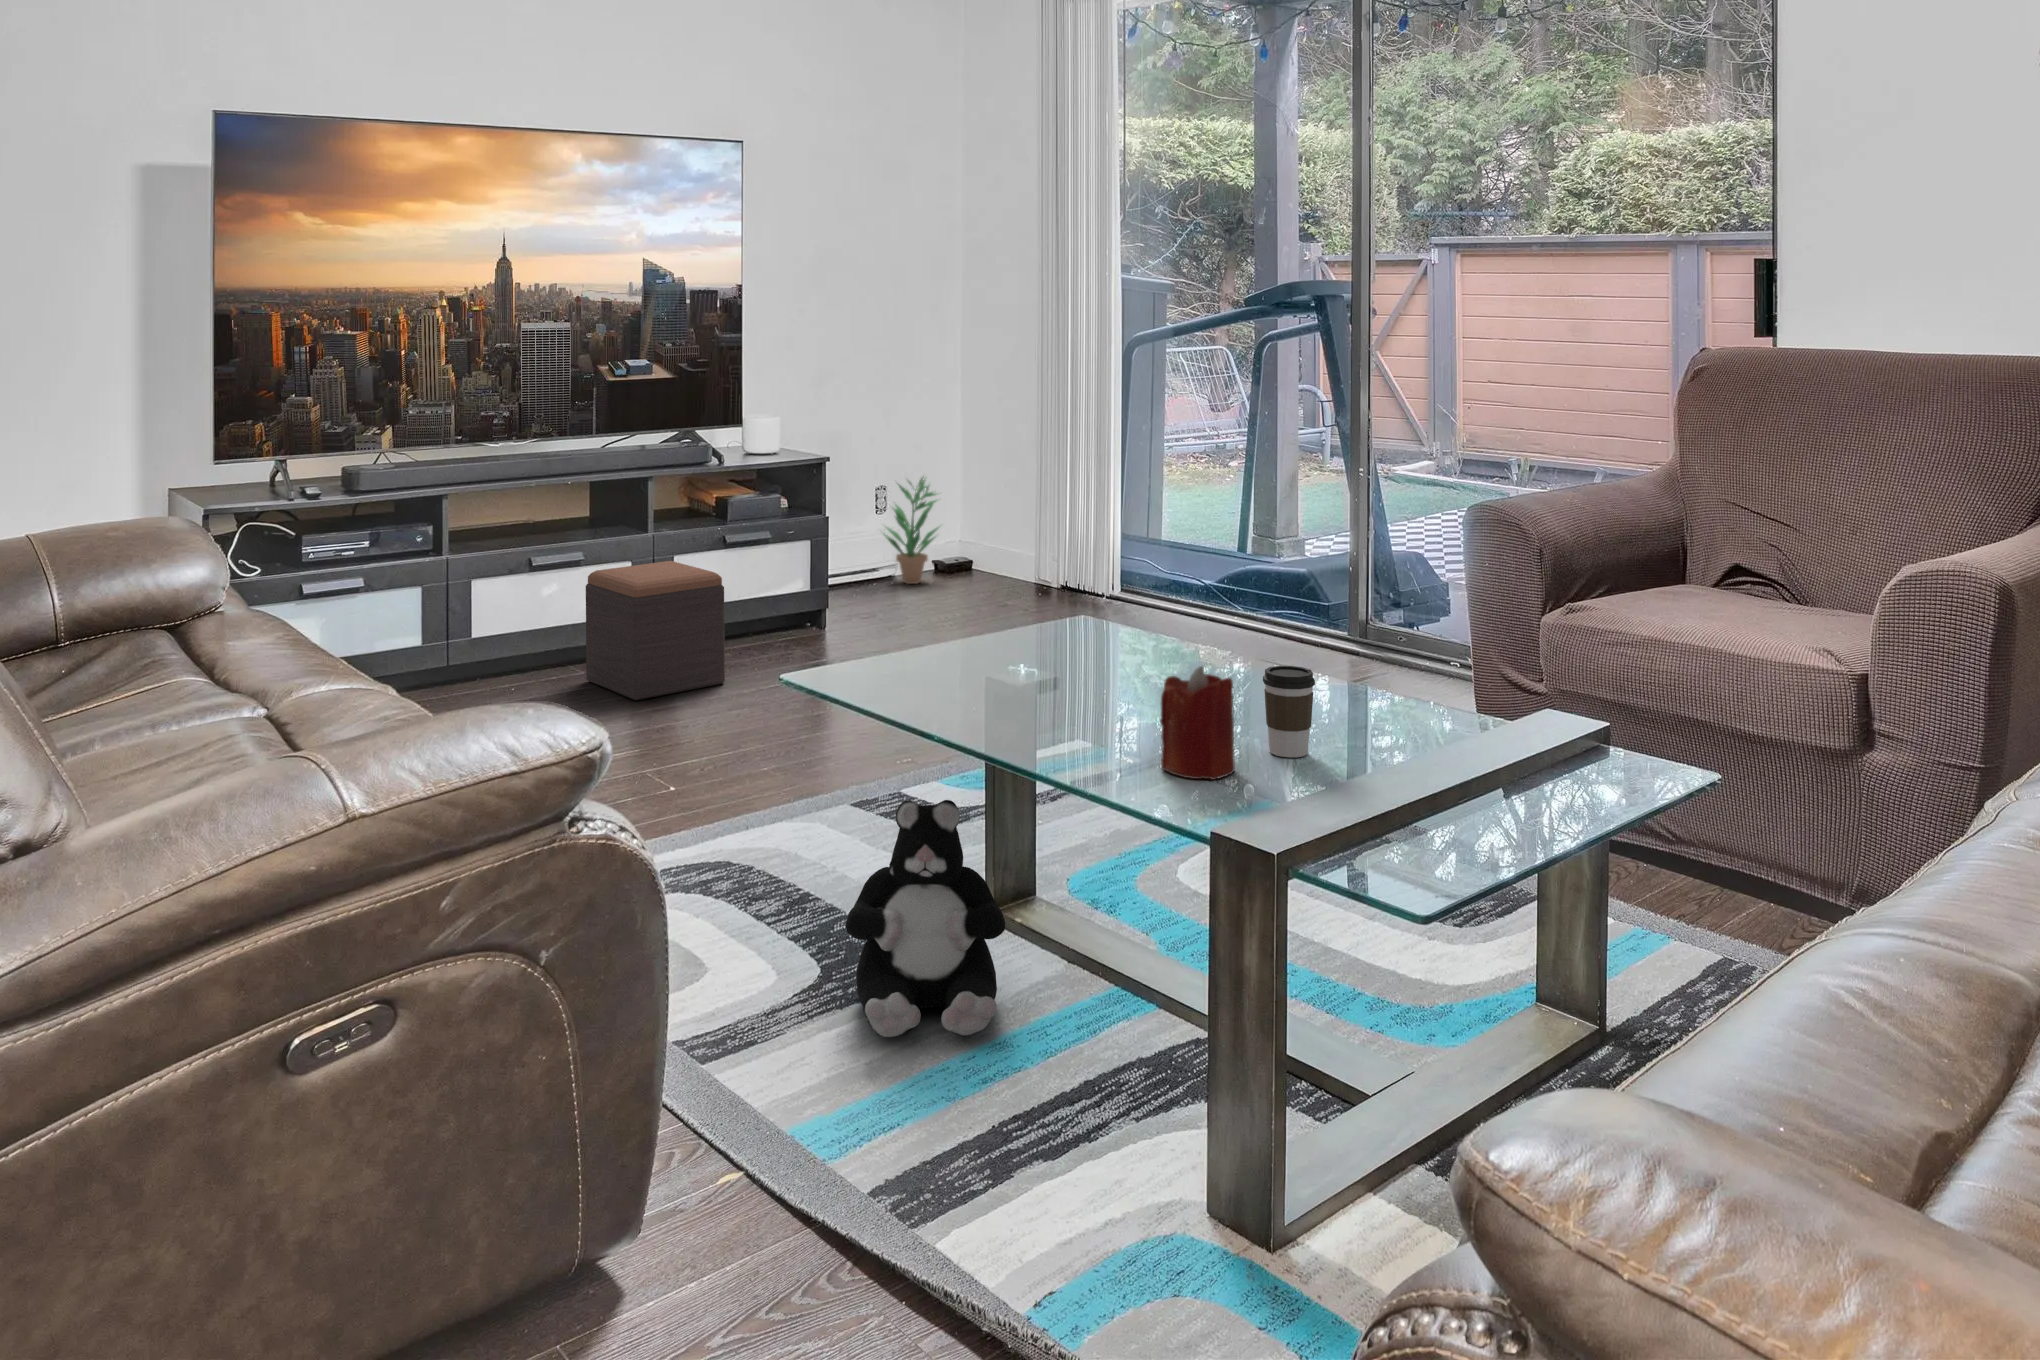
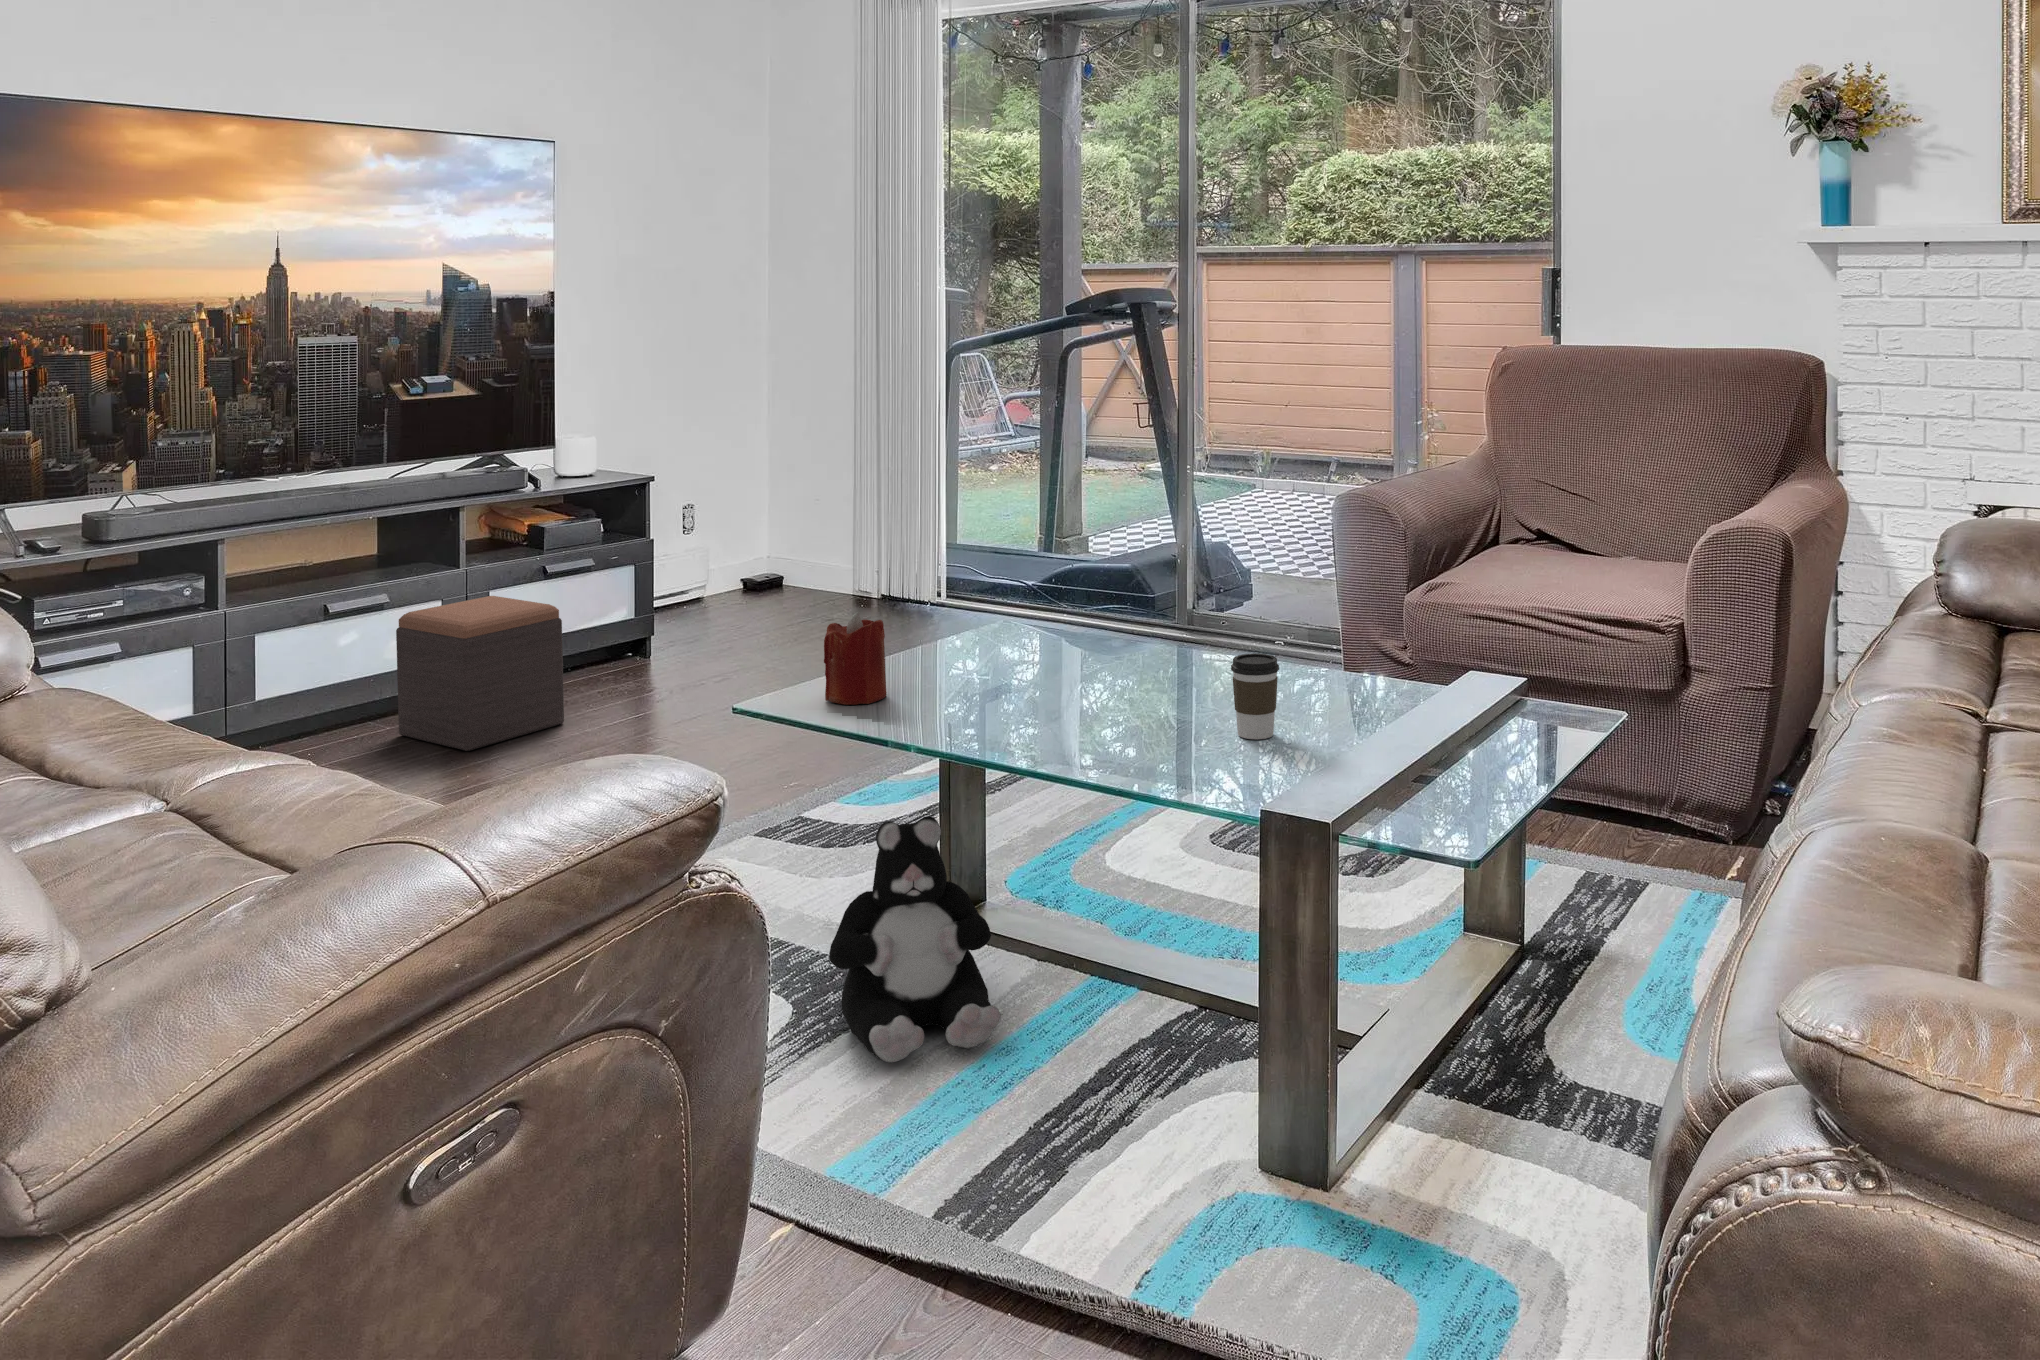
potted plant: present [884,477,939,584] -> none [694,486,763,602]
candle: present [1160,666,1235,780] -> present [824,612,886,705]

